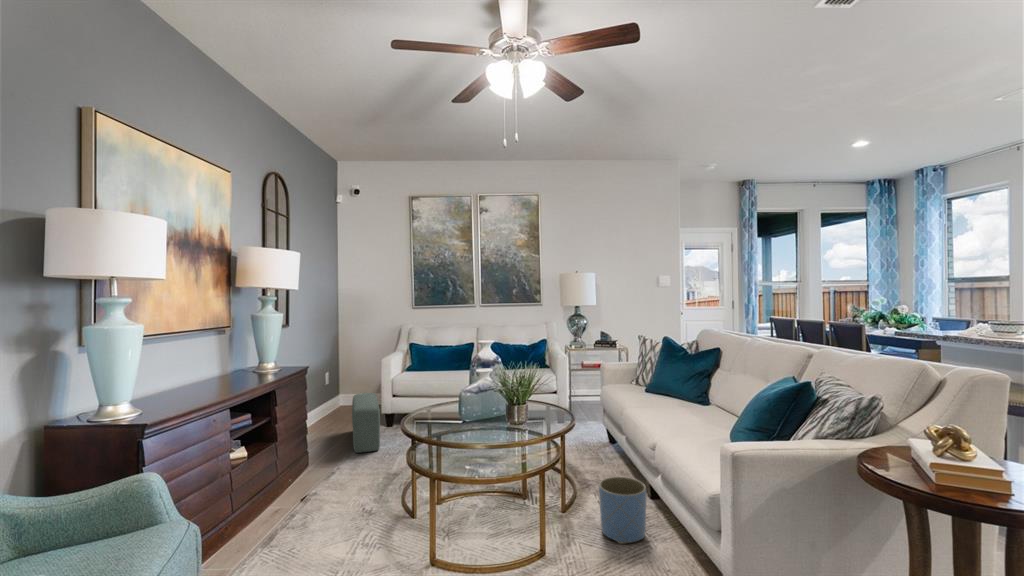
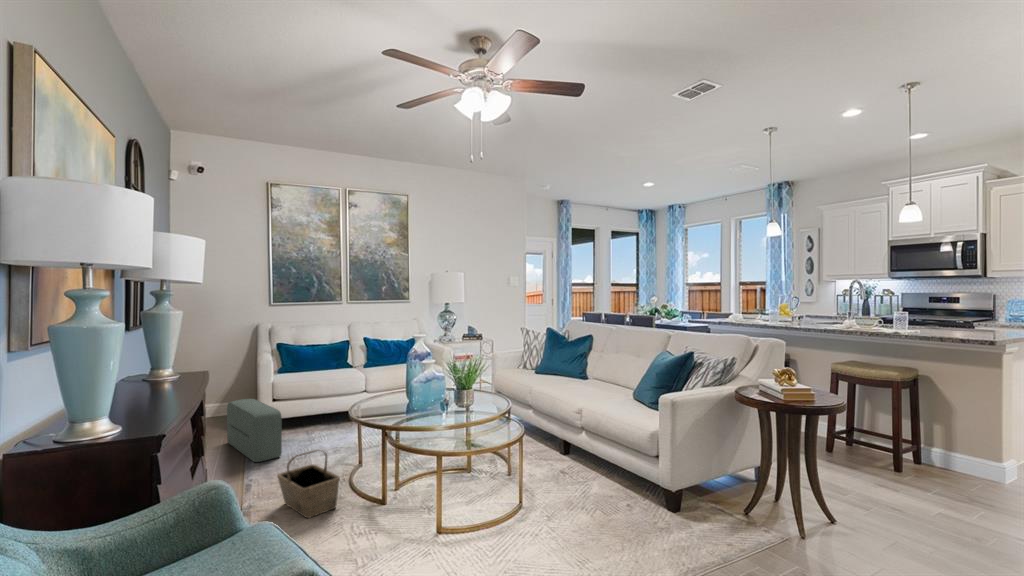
basket: none [332,451,376,518] -> present [277,450,340,518]
planter: present [599,477,646,544] -> none [545,438,582,488]

